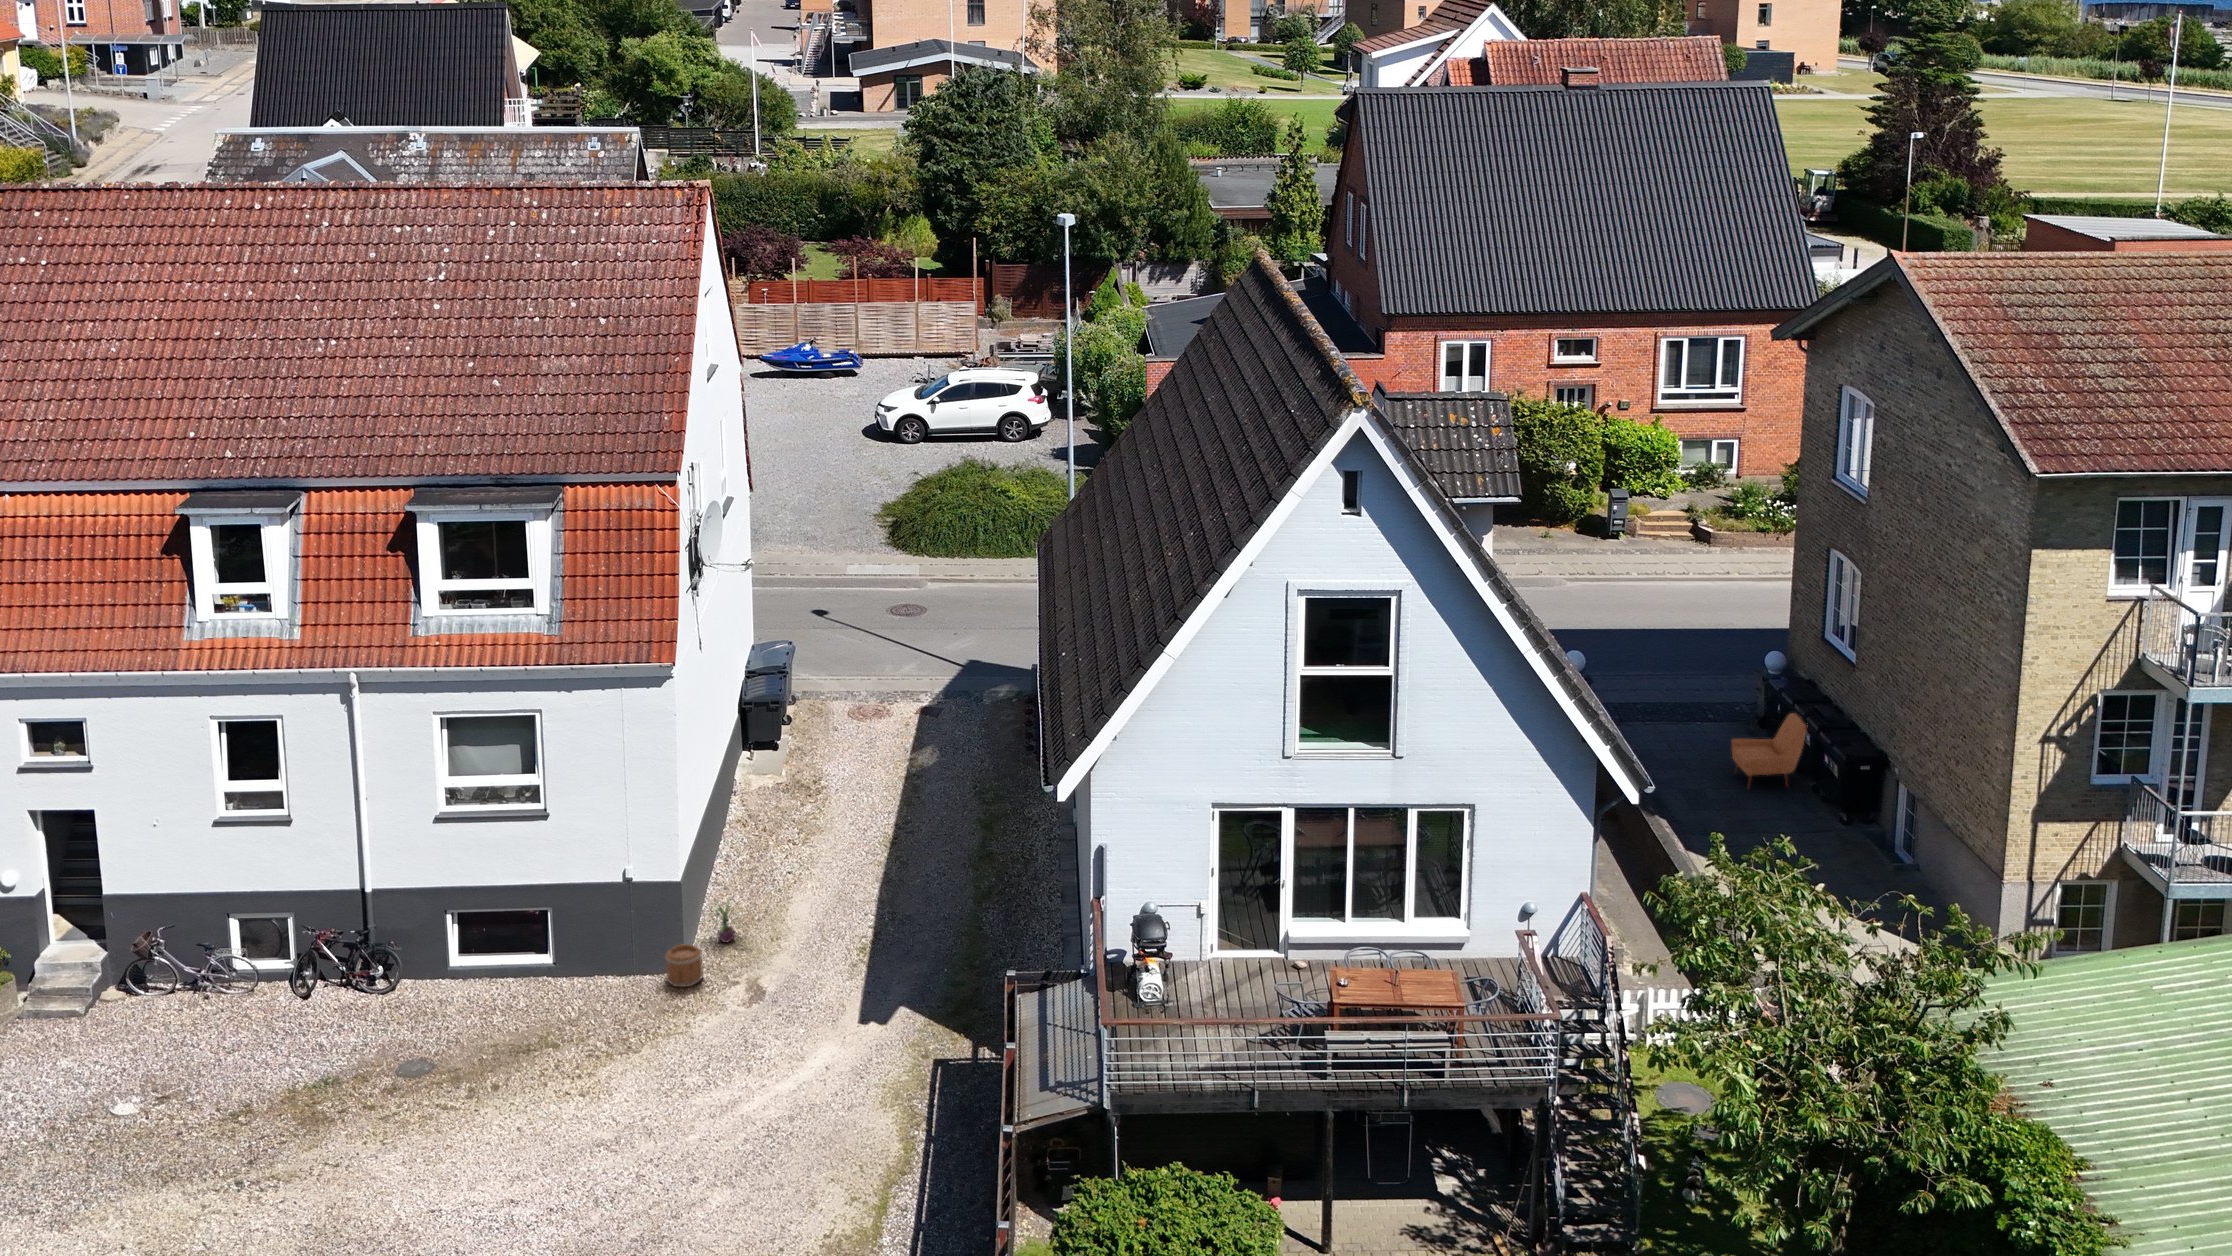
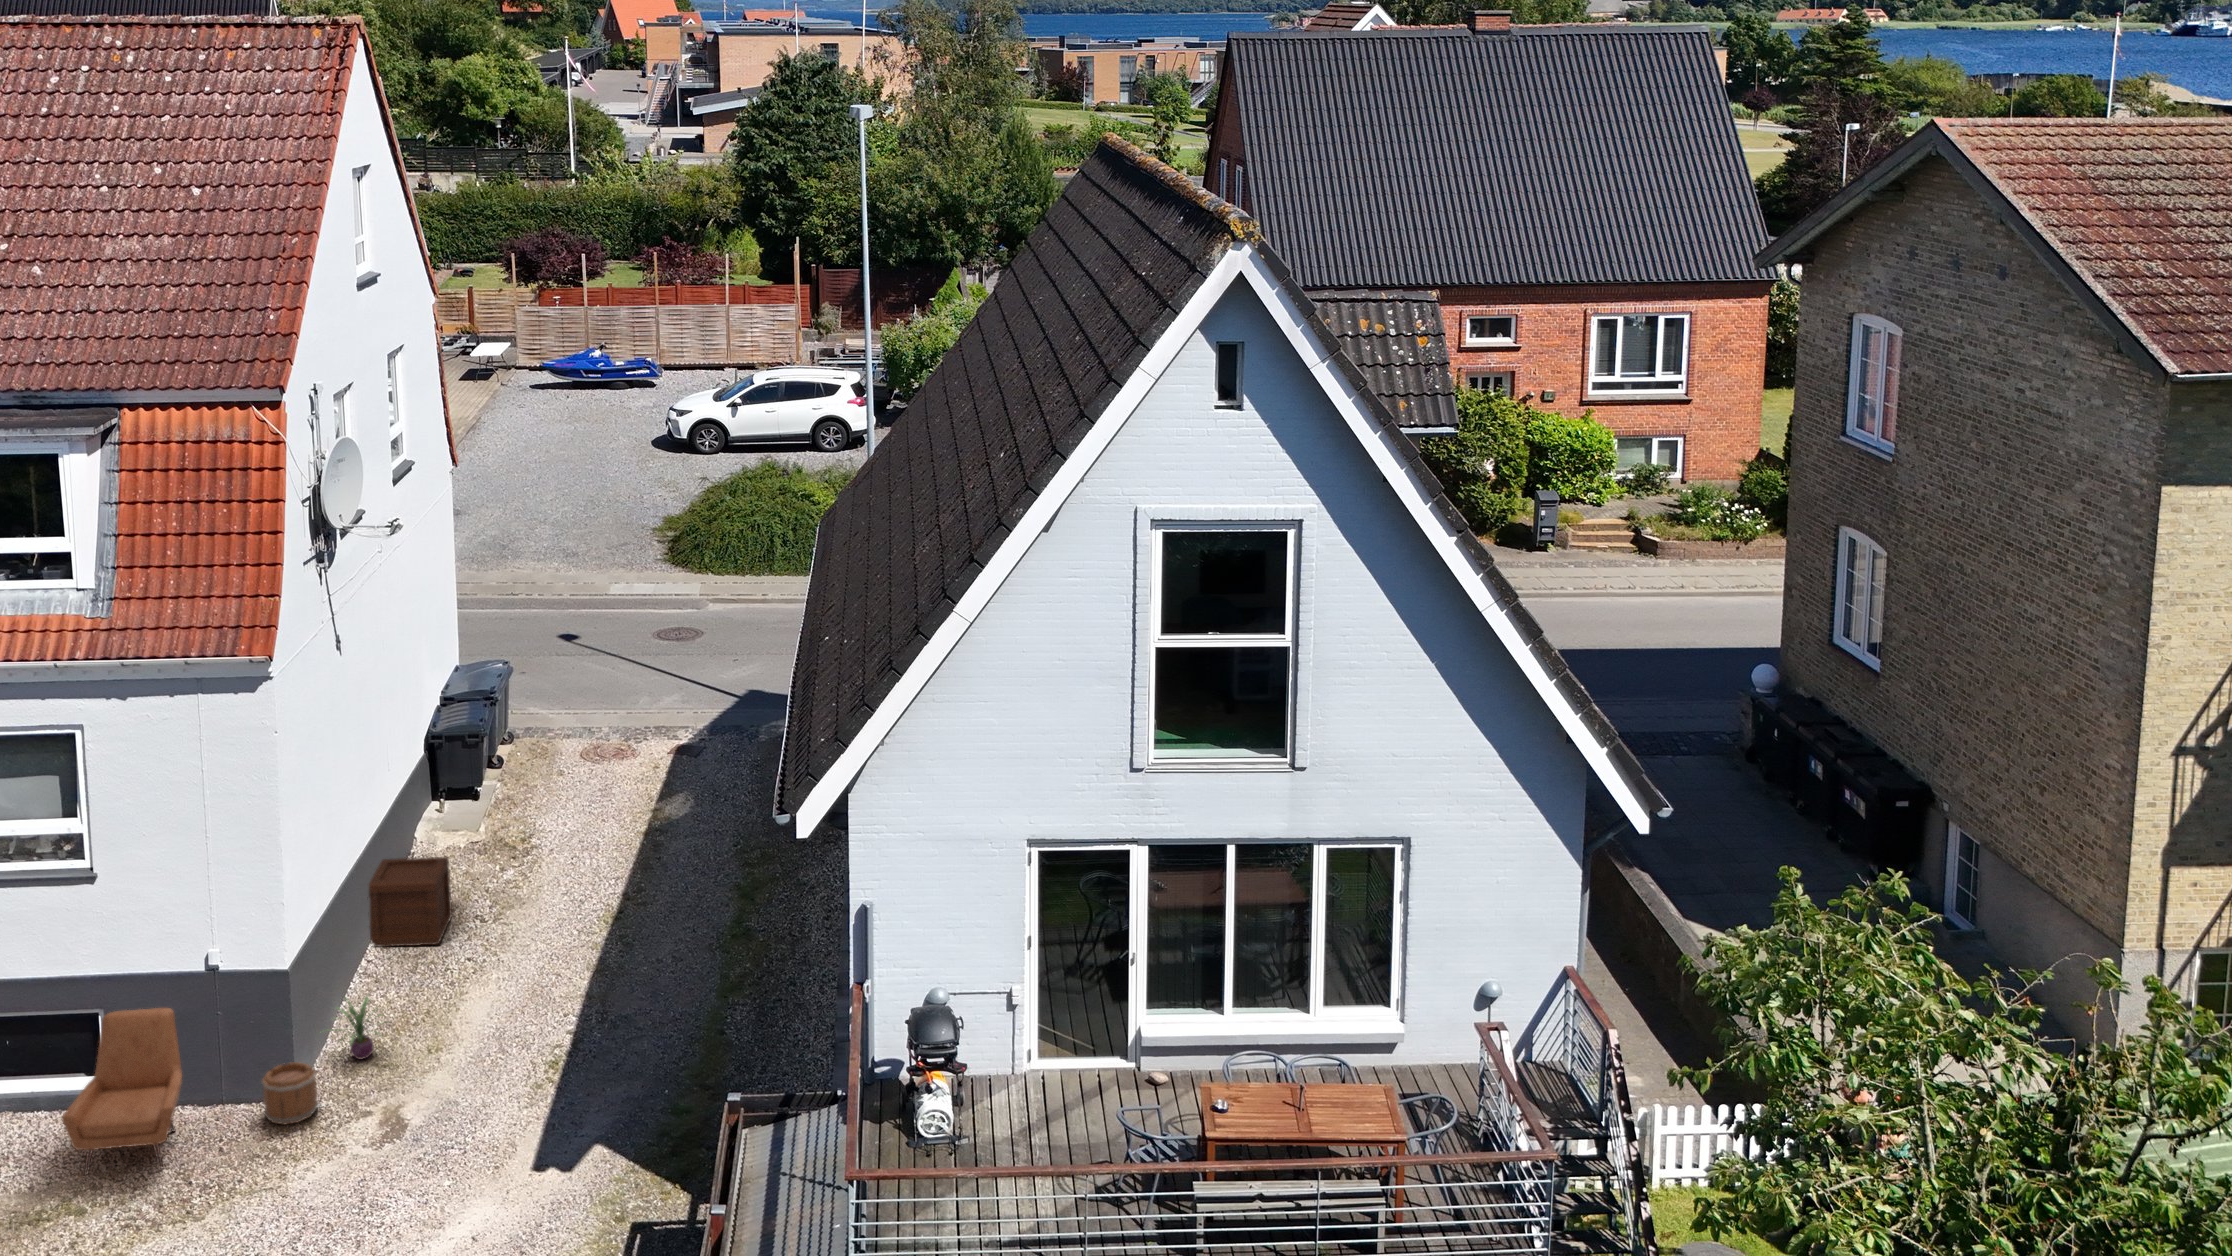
chair: present [1732,713,1808,789] -> present [62,1007,182,1175]
wooden crate: none [715,795,773,861] -> present [369,857,452,947]

